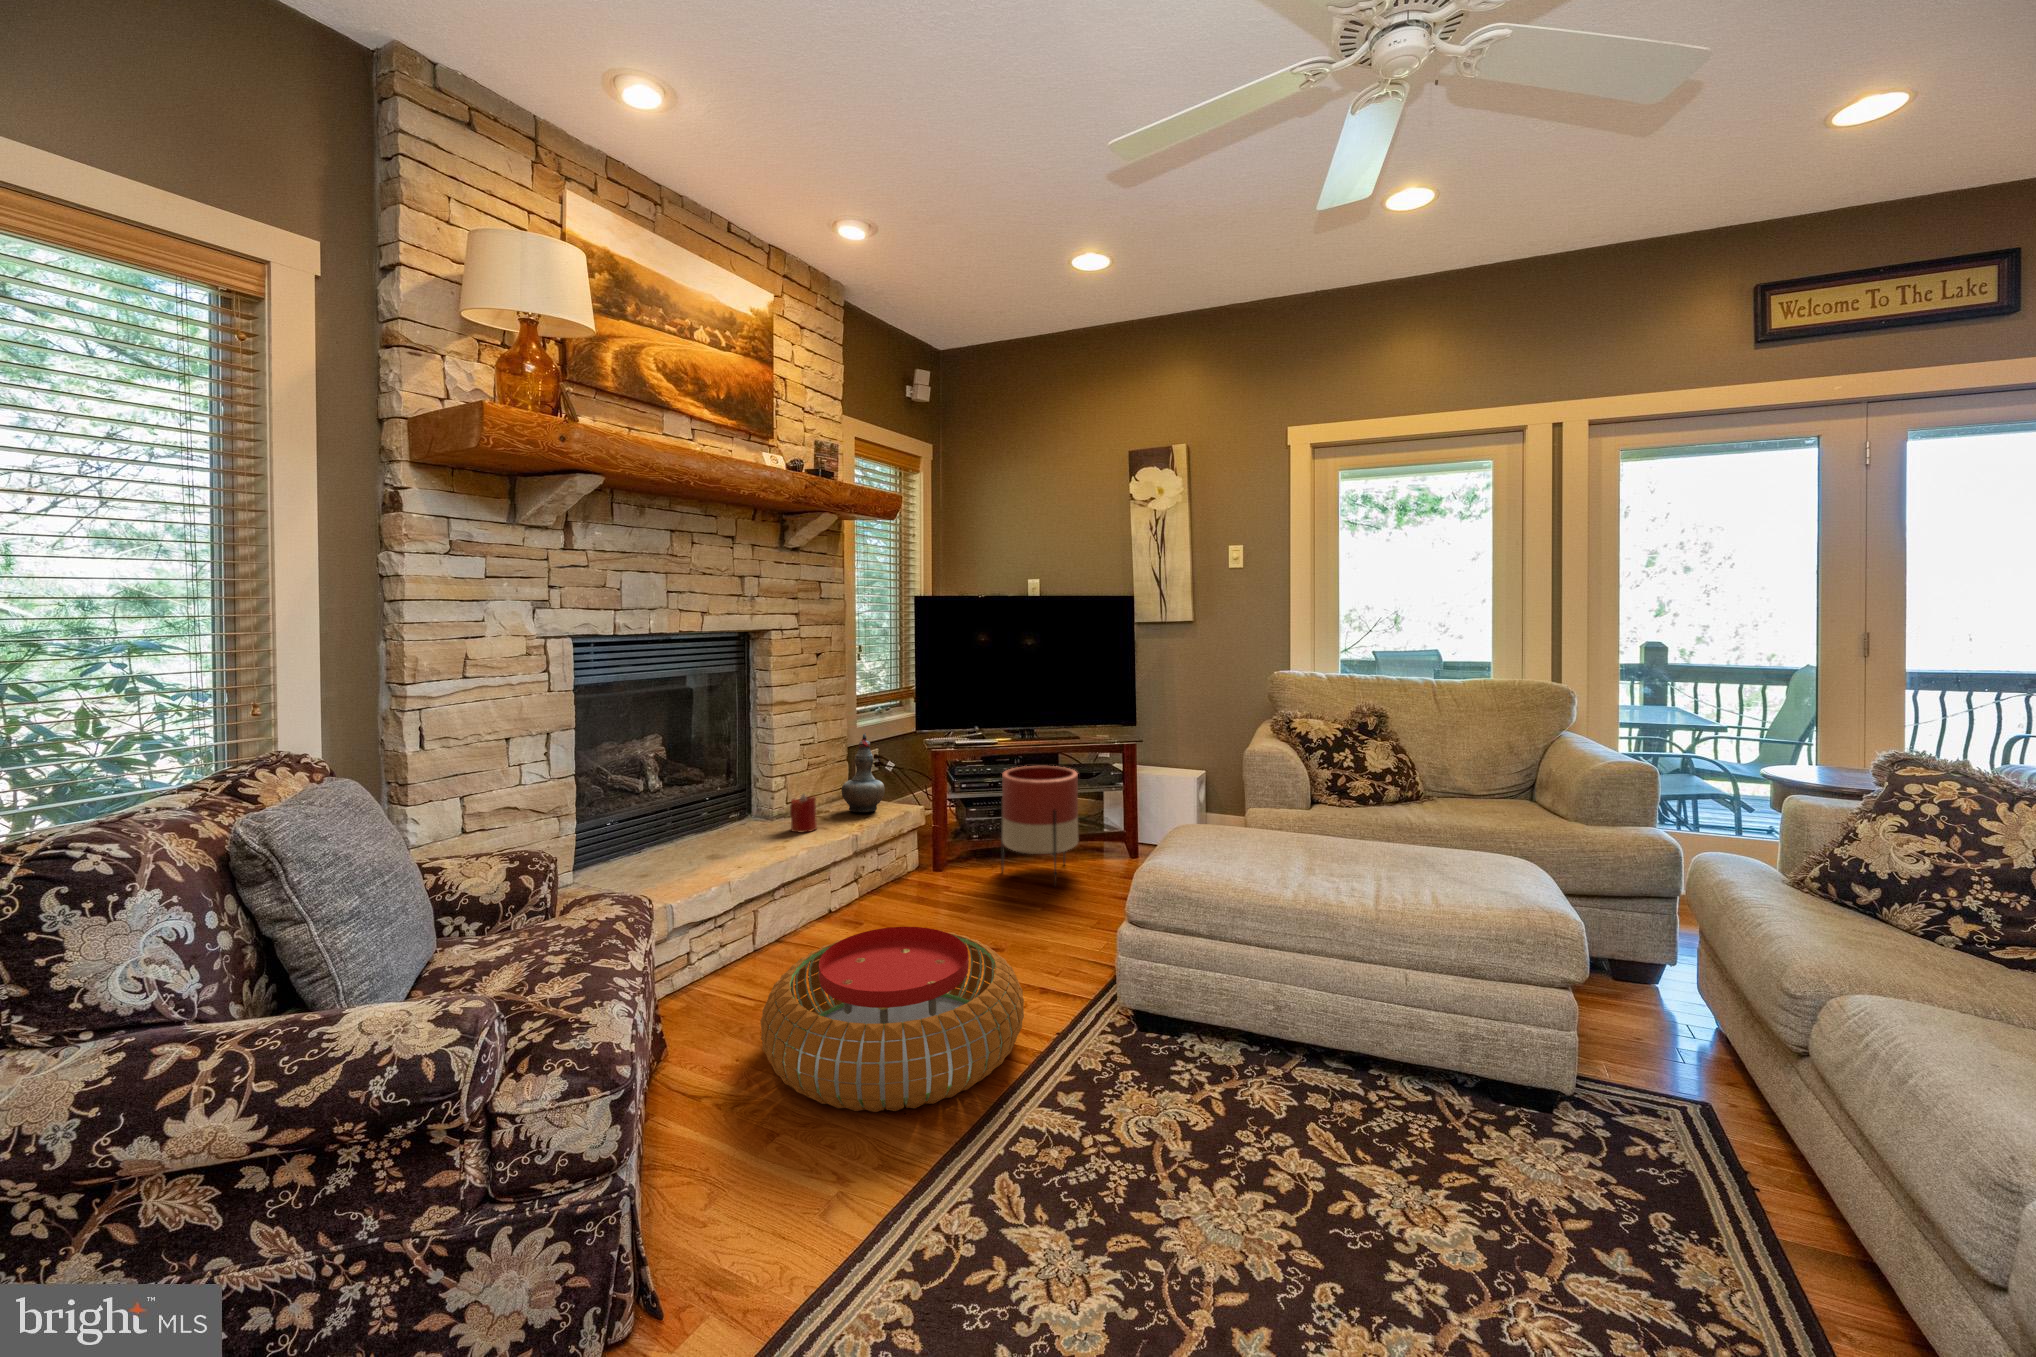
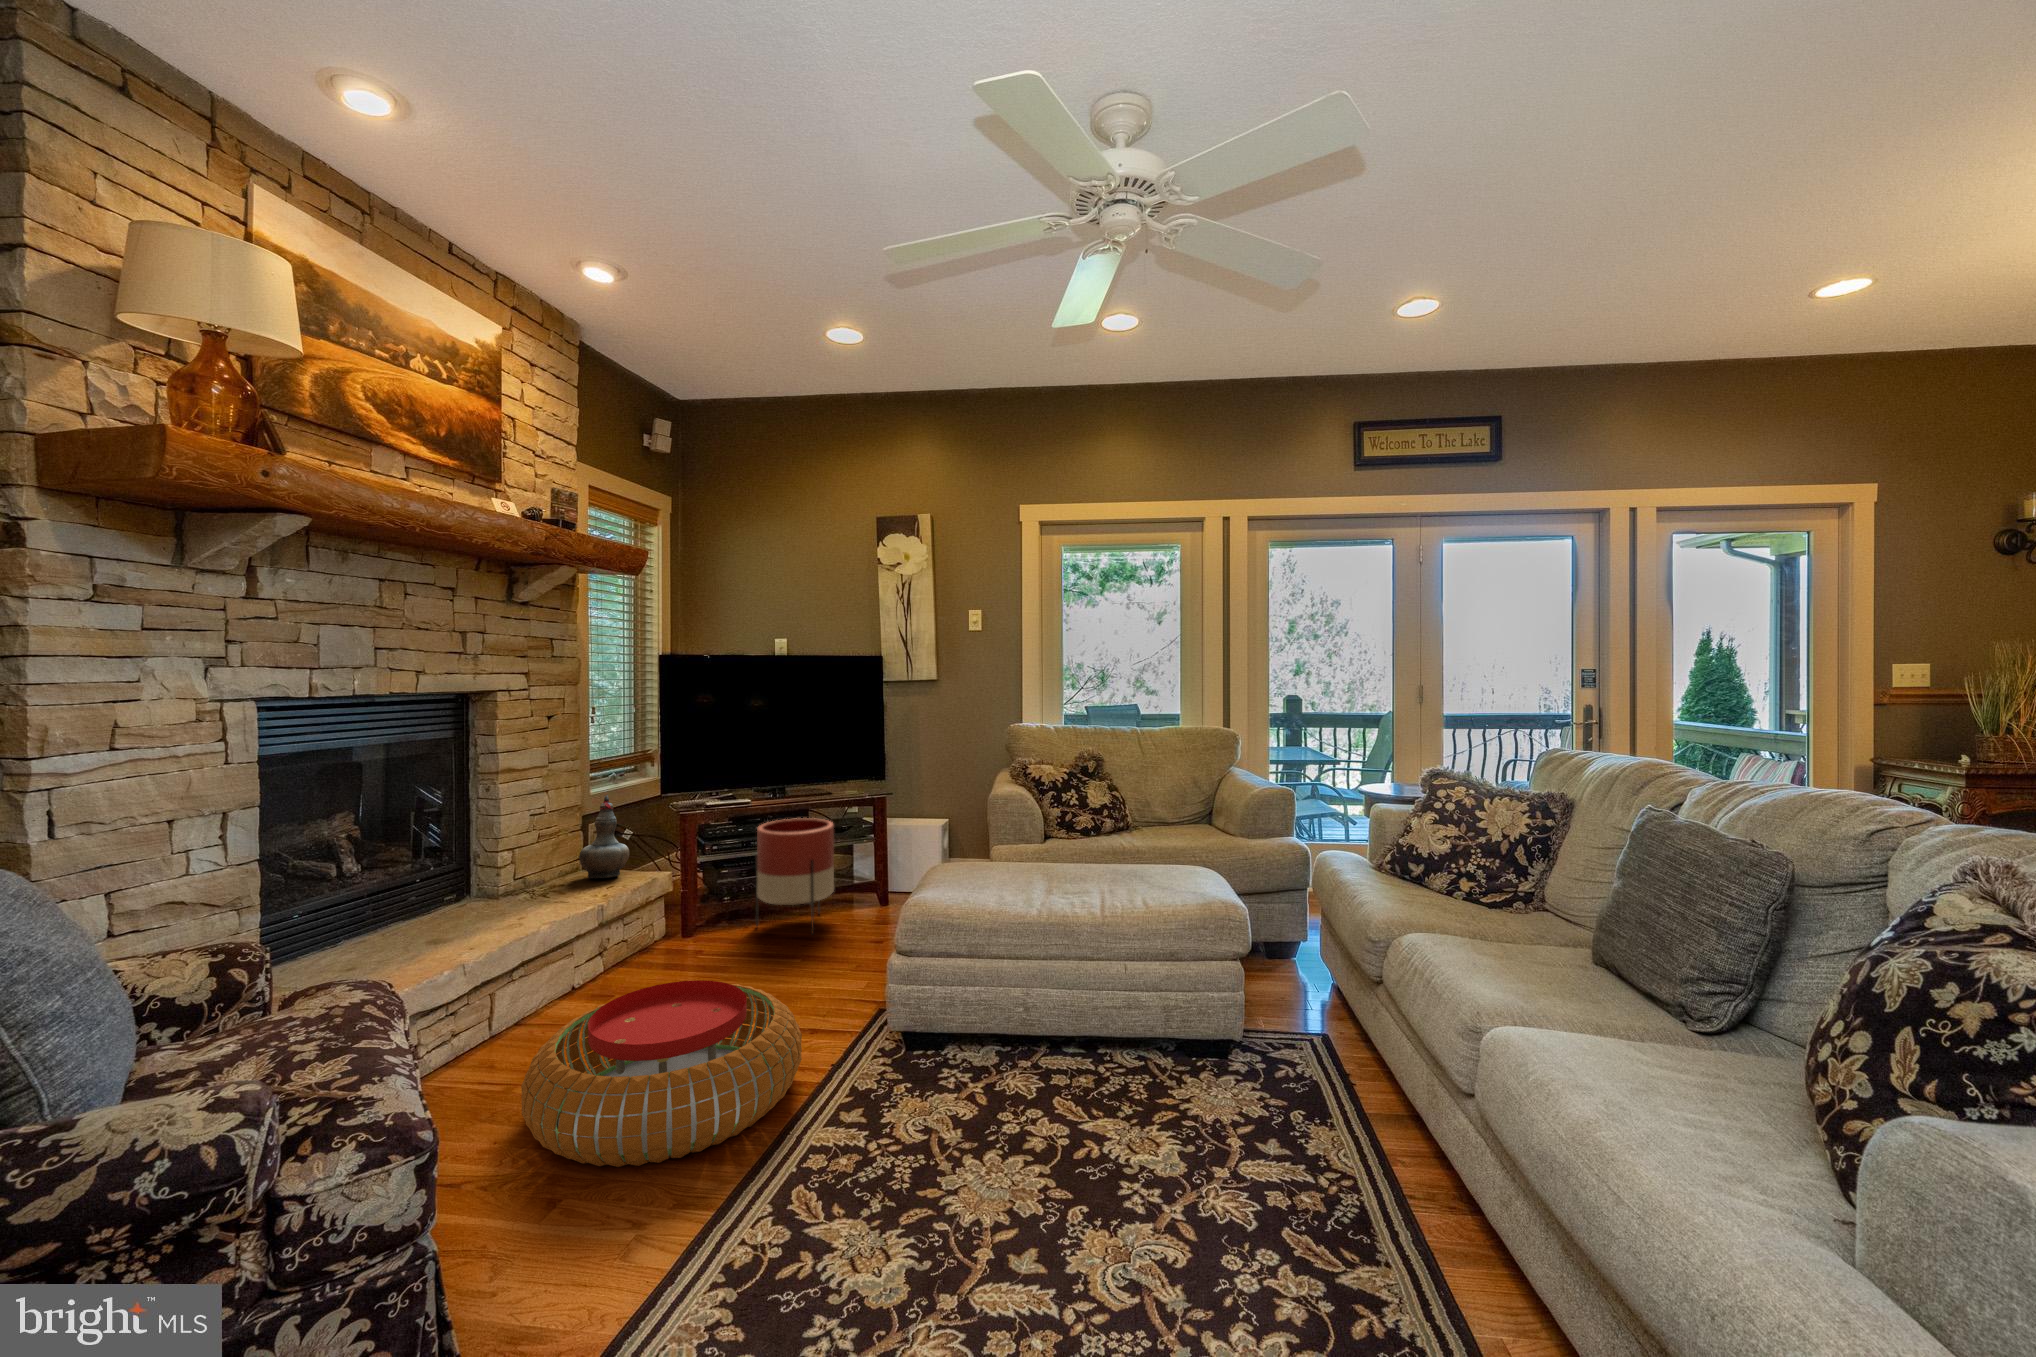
candle: present [790,794,817,832] -> none [523,861,554,904]

